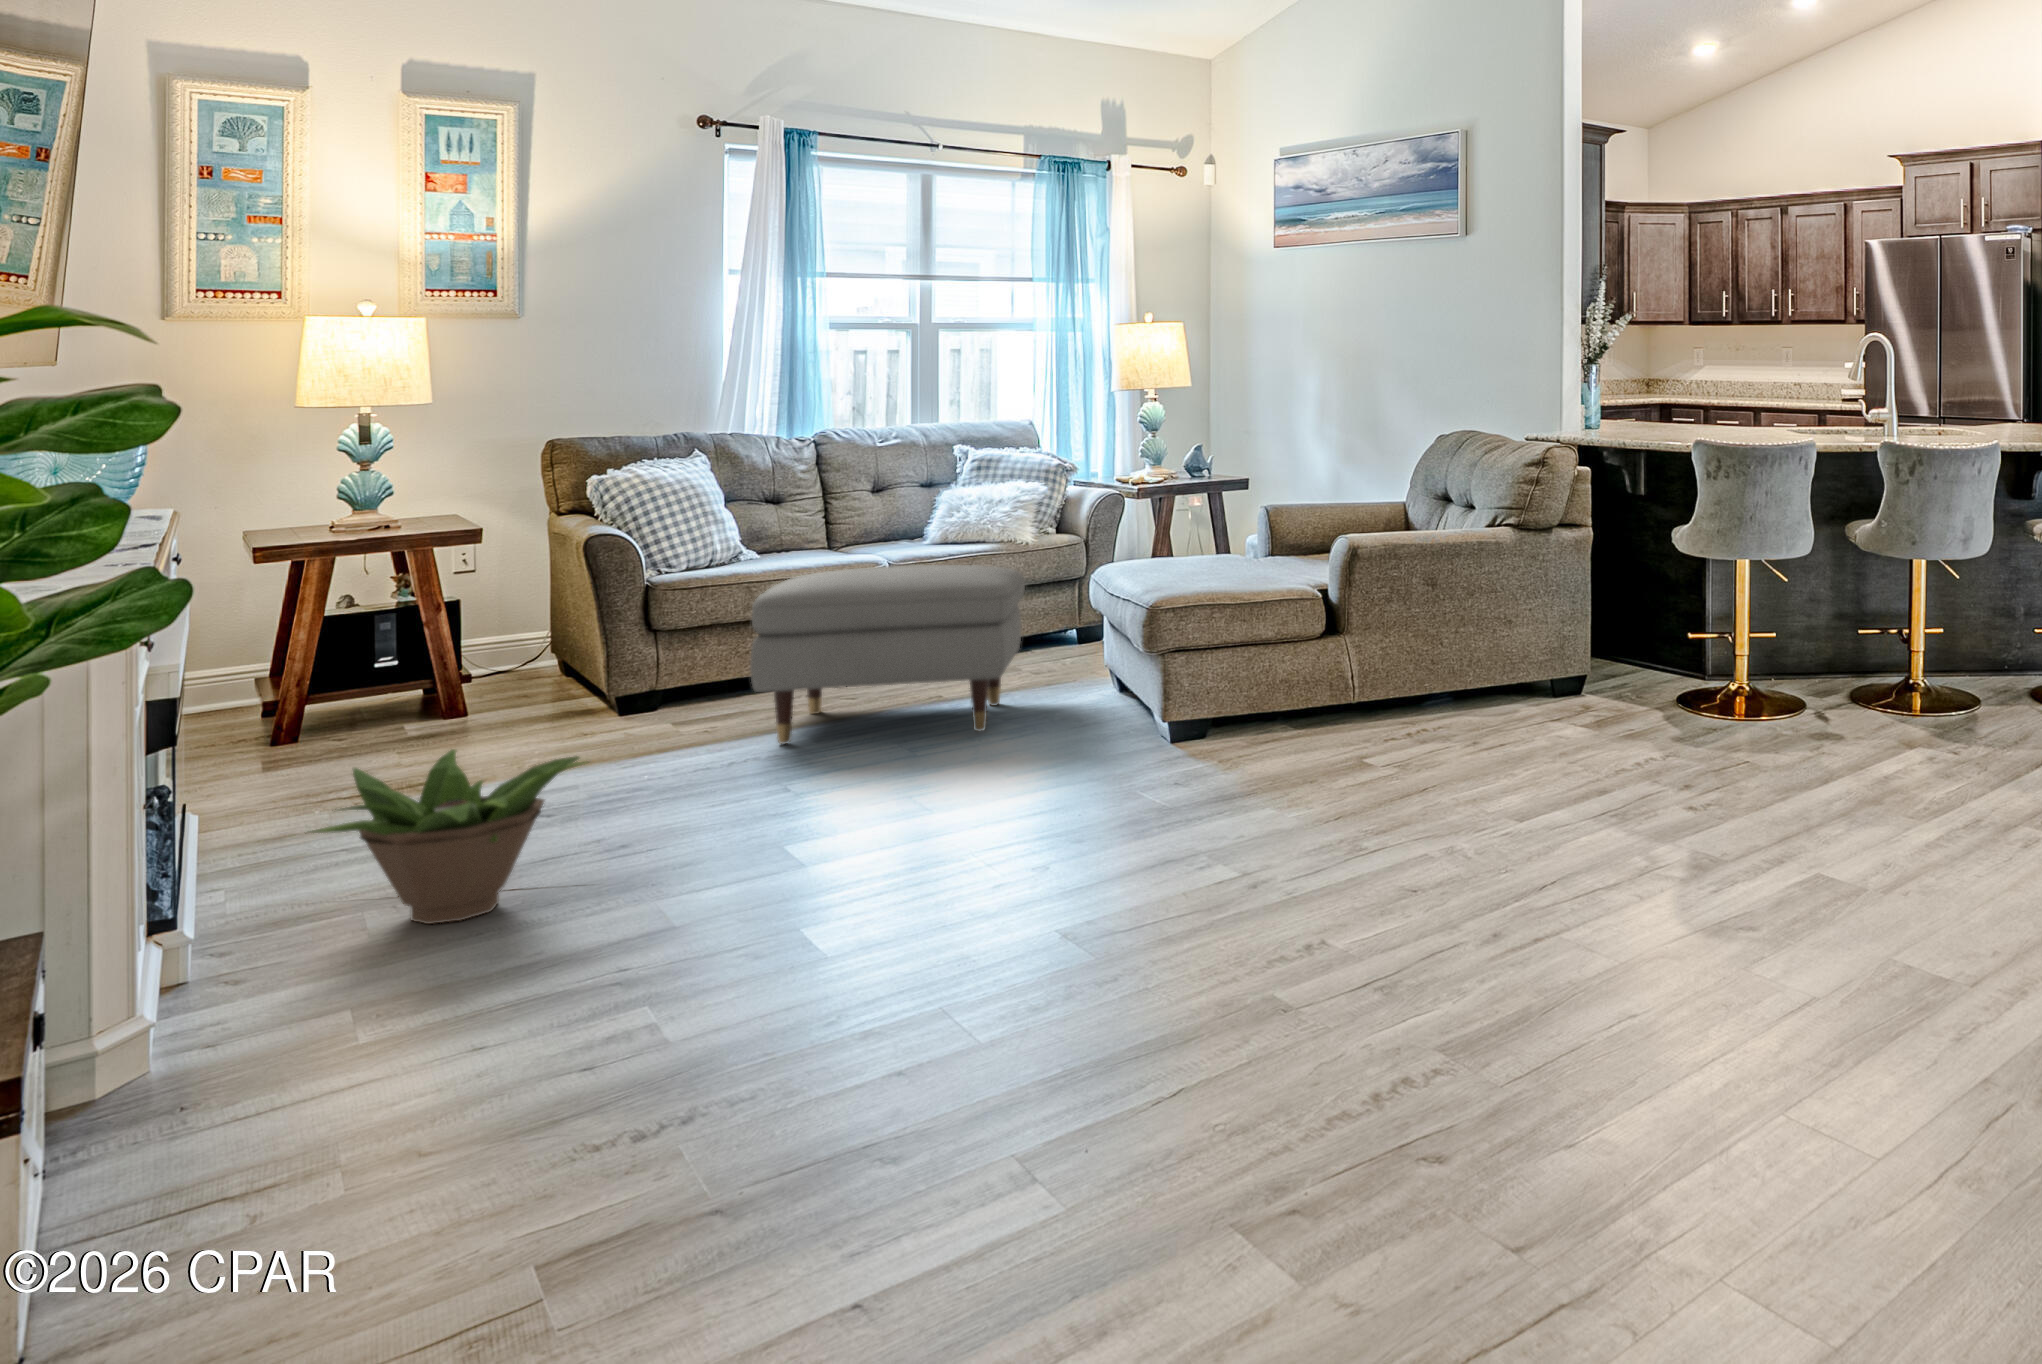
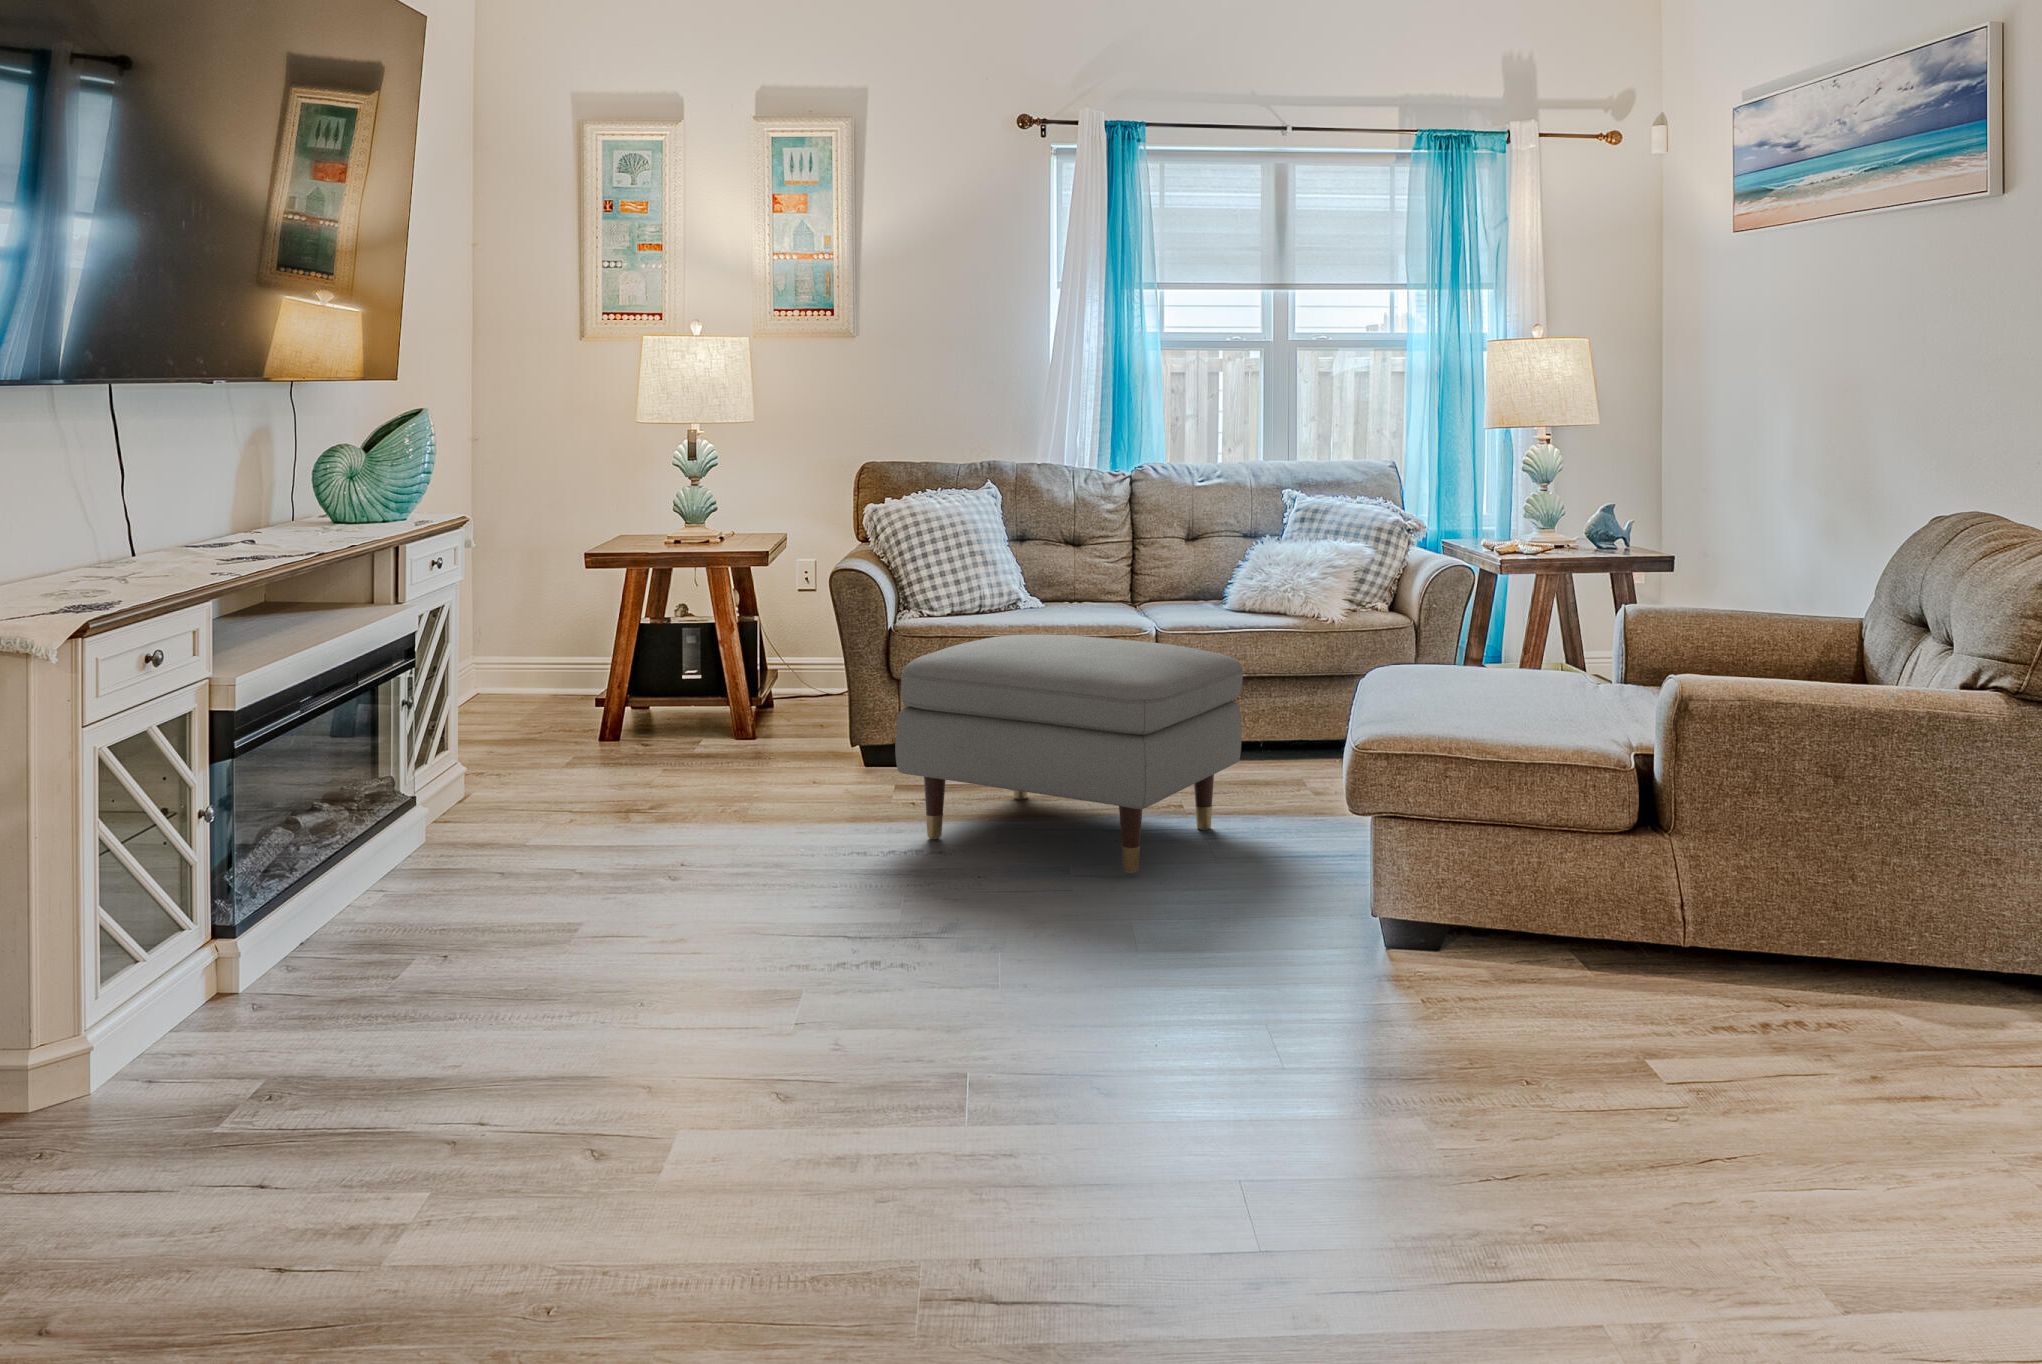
decorative plant: present [313,749,587,924] -> none [185,813,522,1030]

